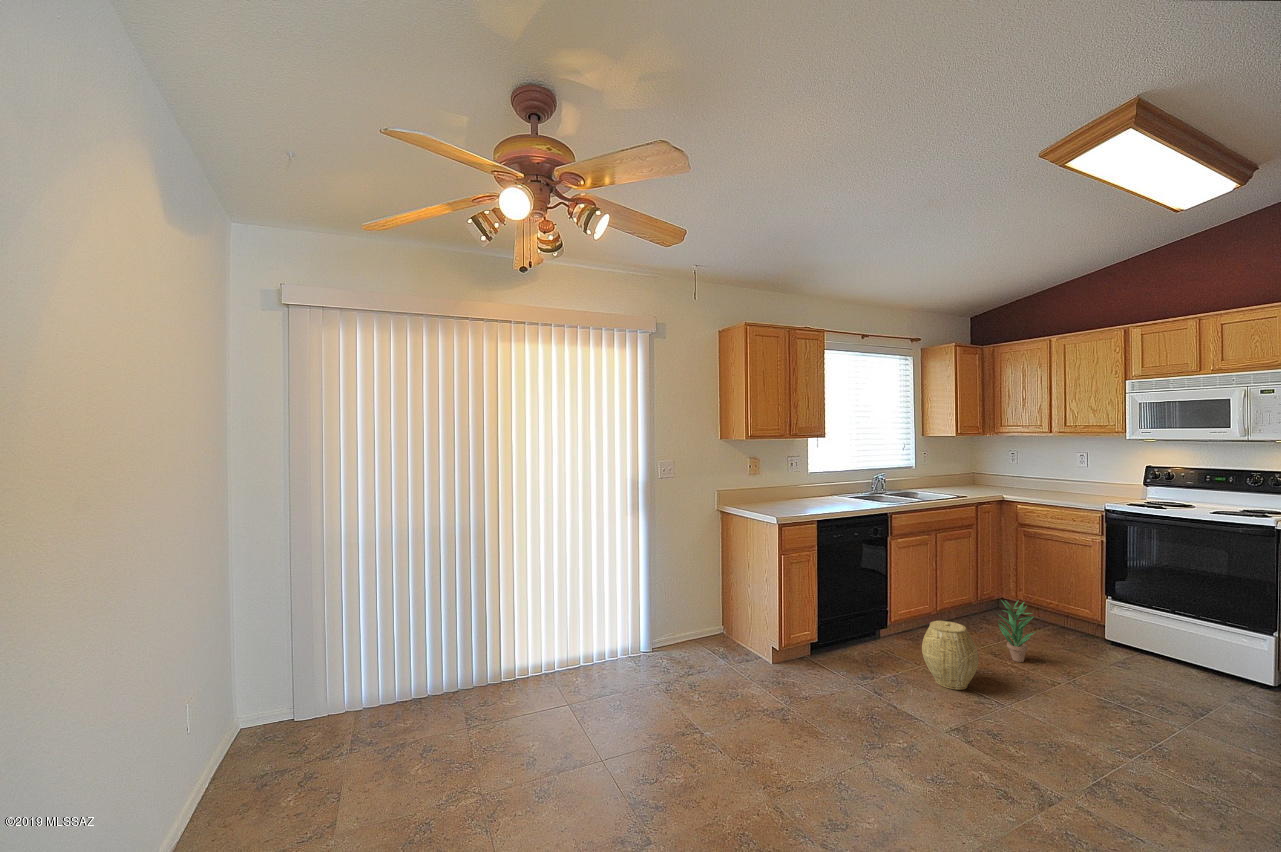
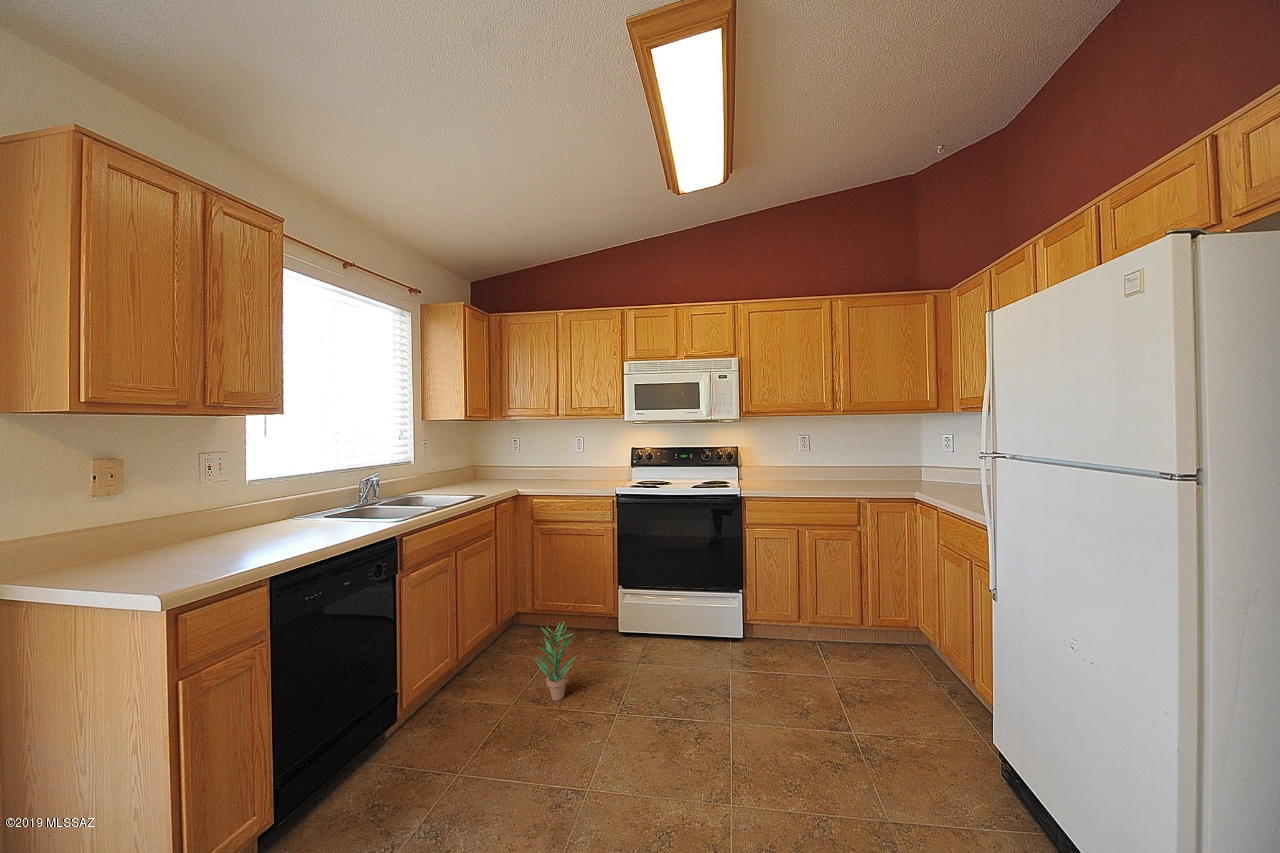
woven basket: present [922,621,979,690] -> none [463,687,539,797]

